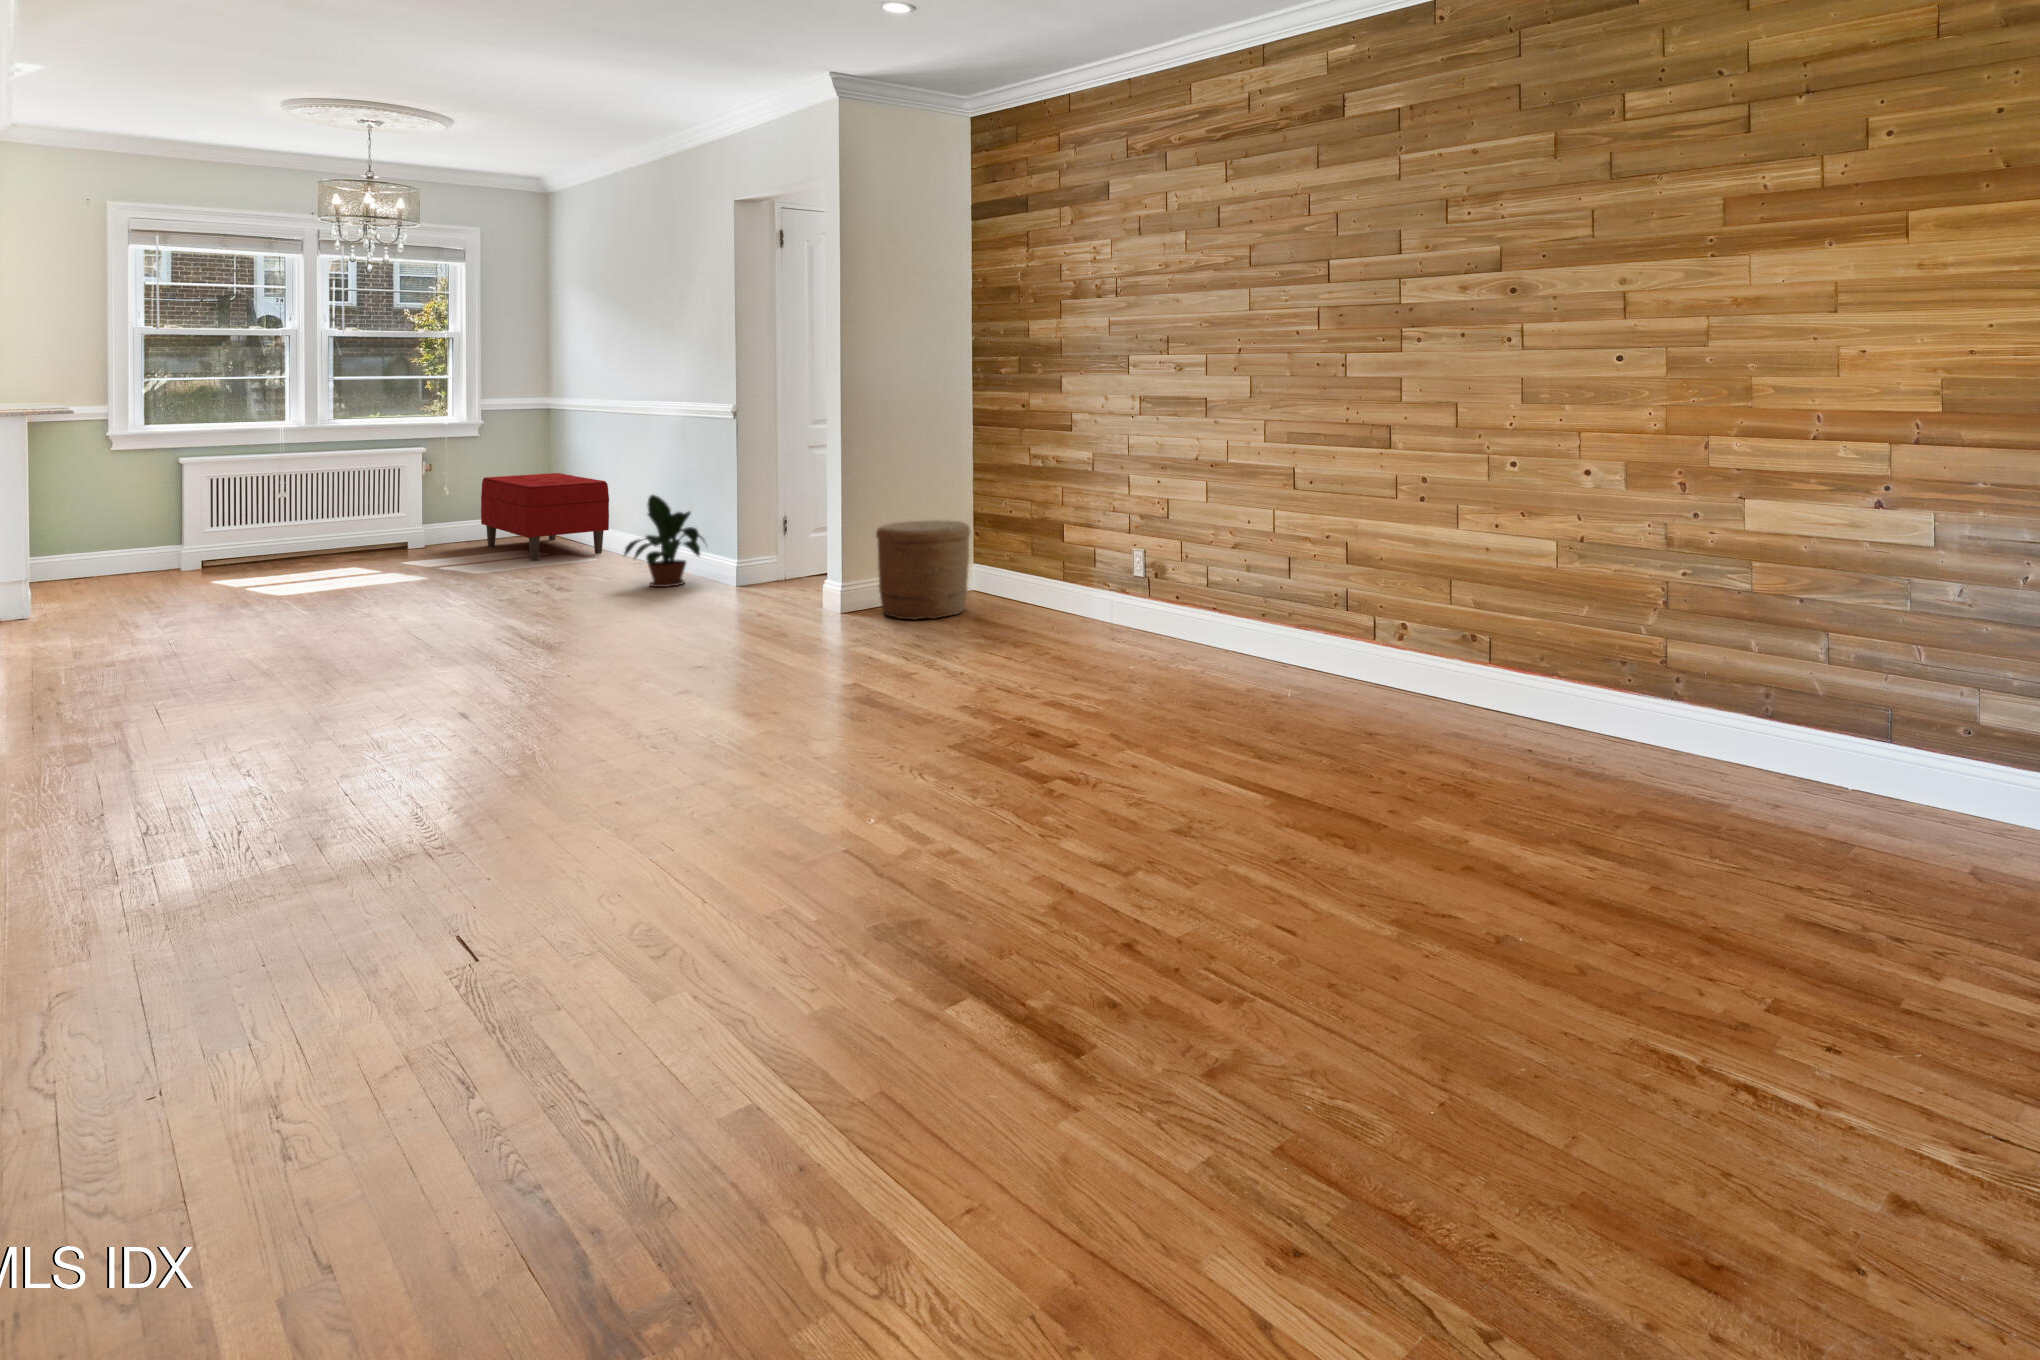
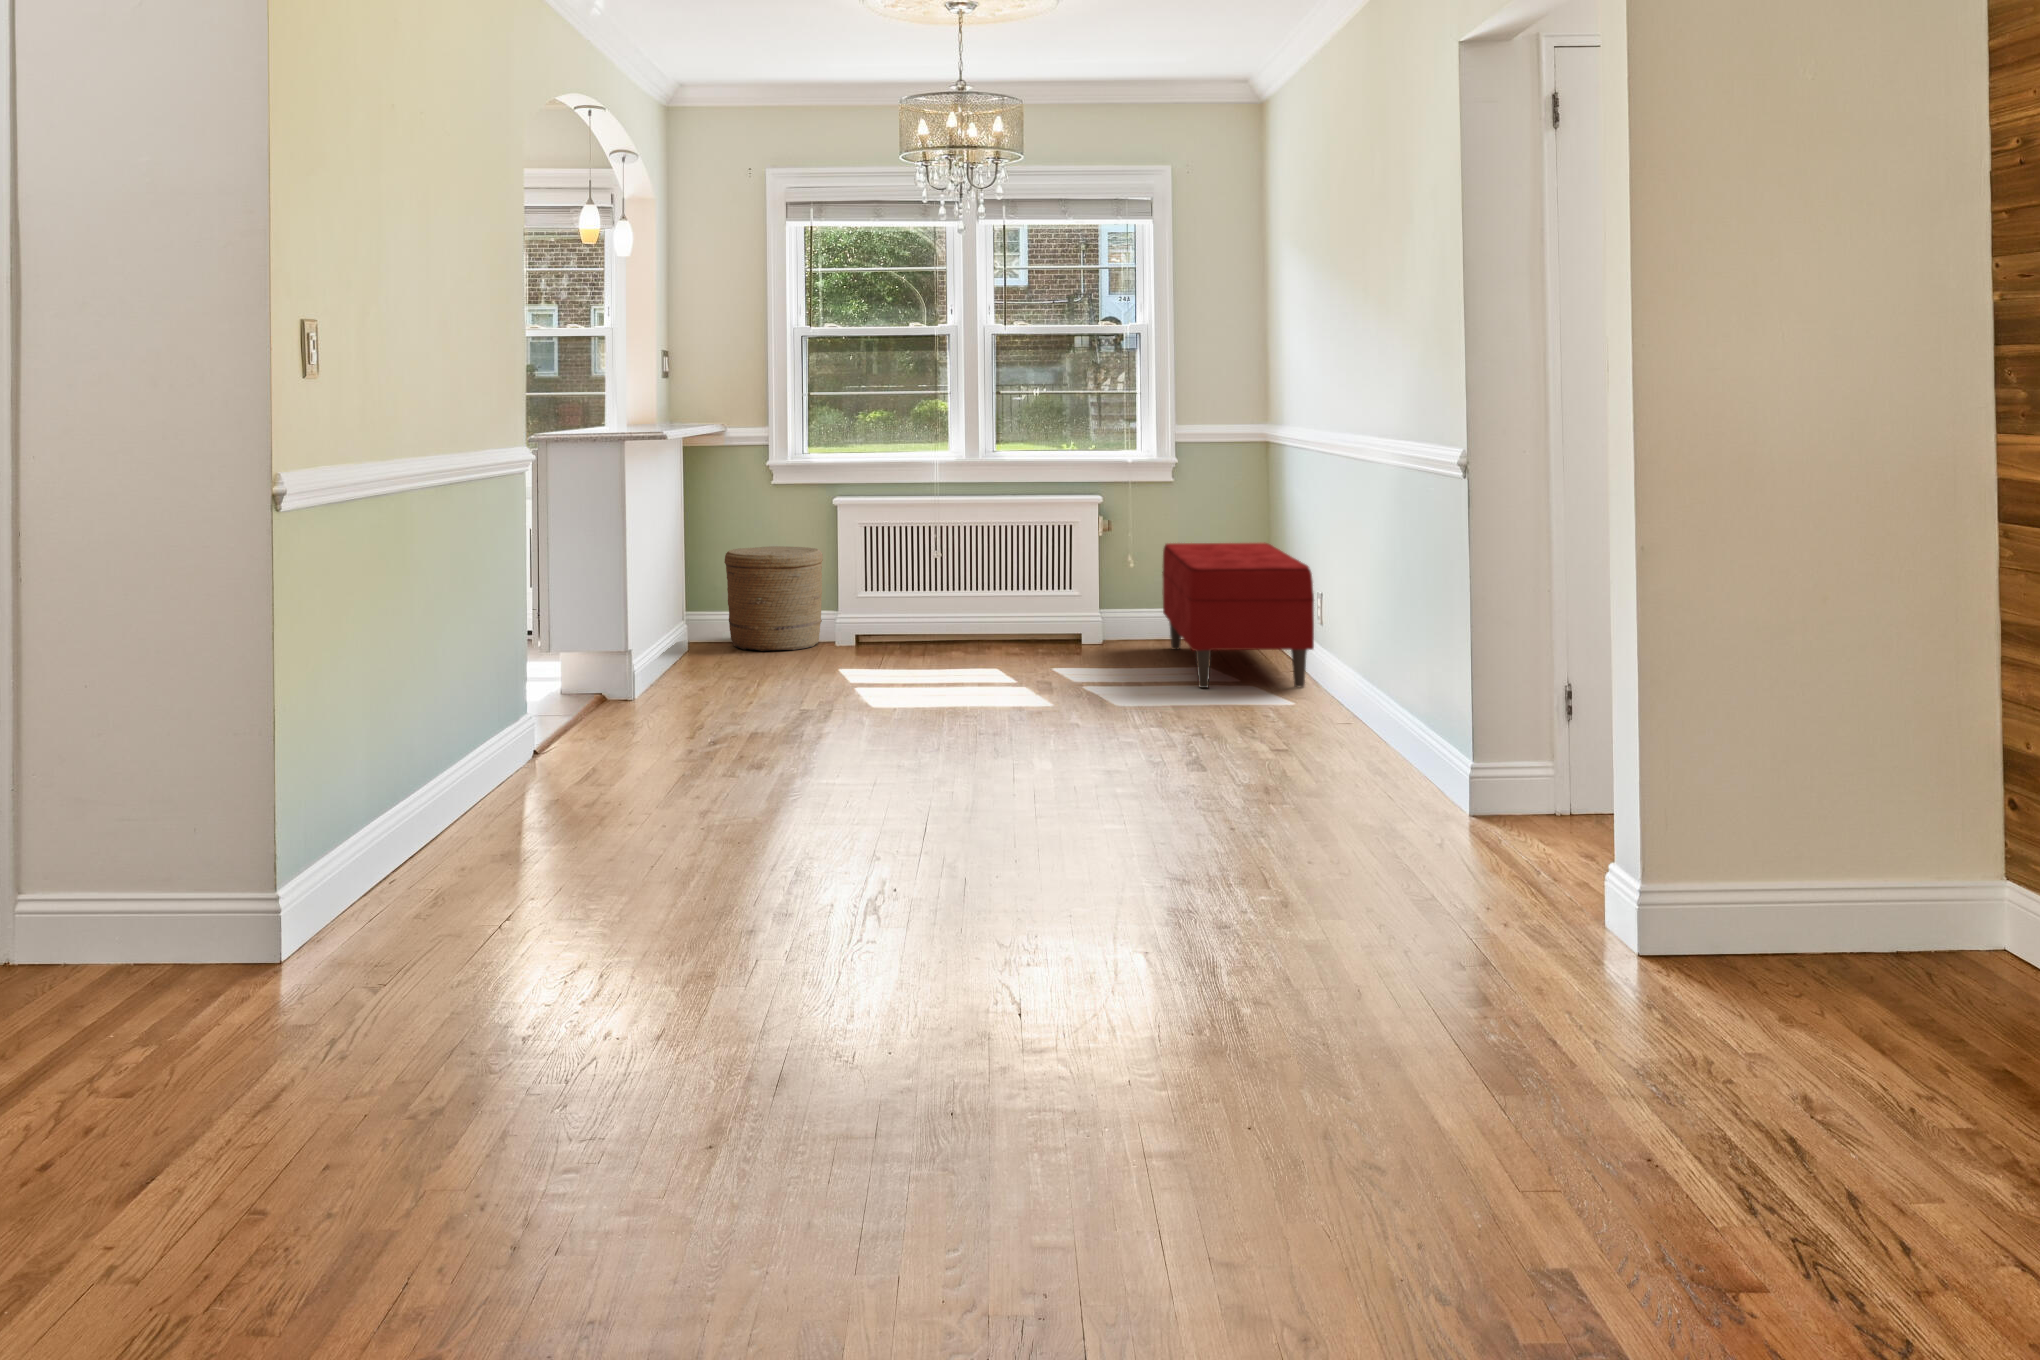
potted plant: present [624,495,704,587] -> none [1283,609,1424,788]
woven basket: present [876,520,970,620] -> present [724,546,823,651]

